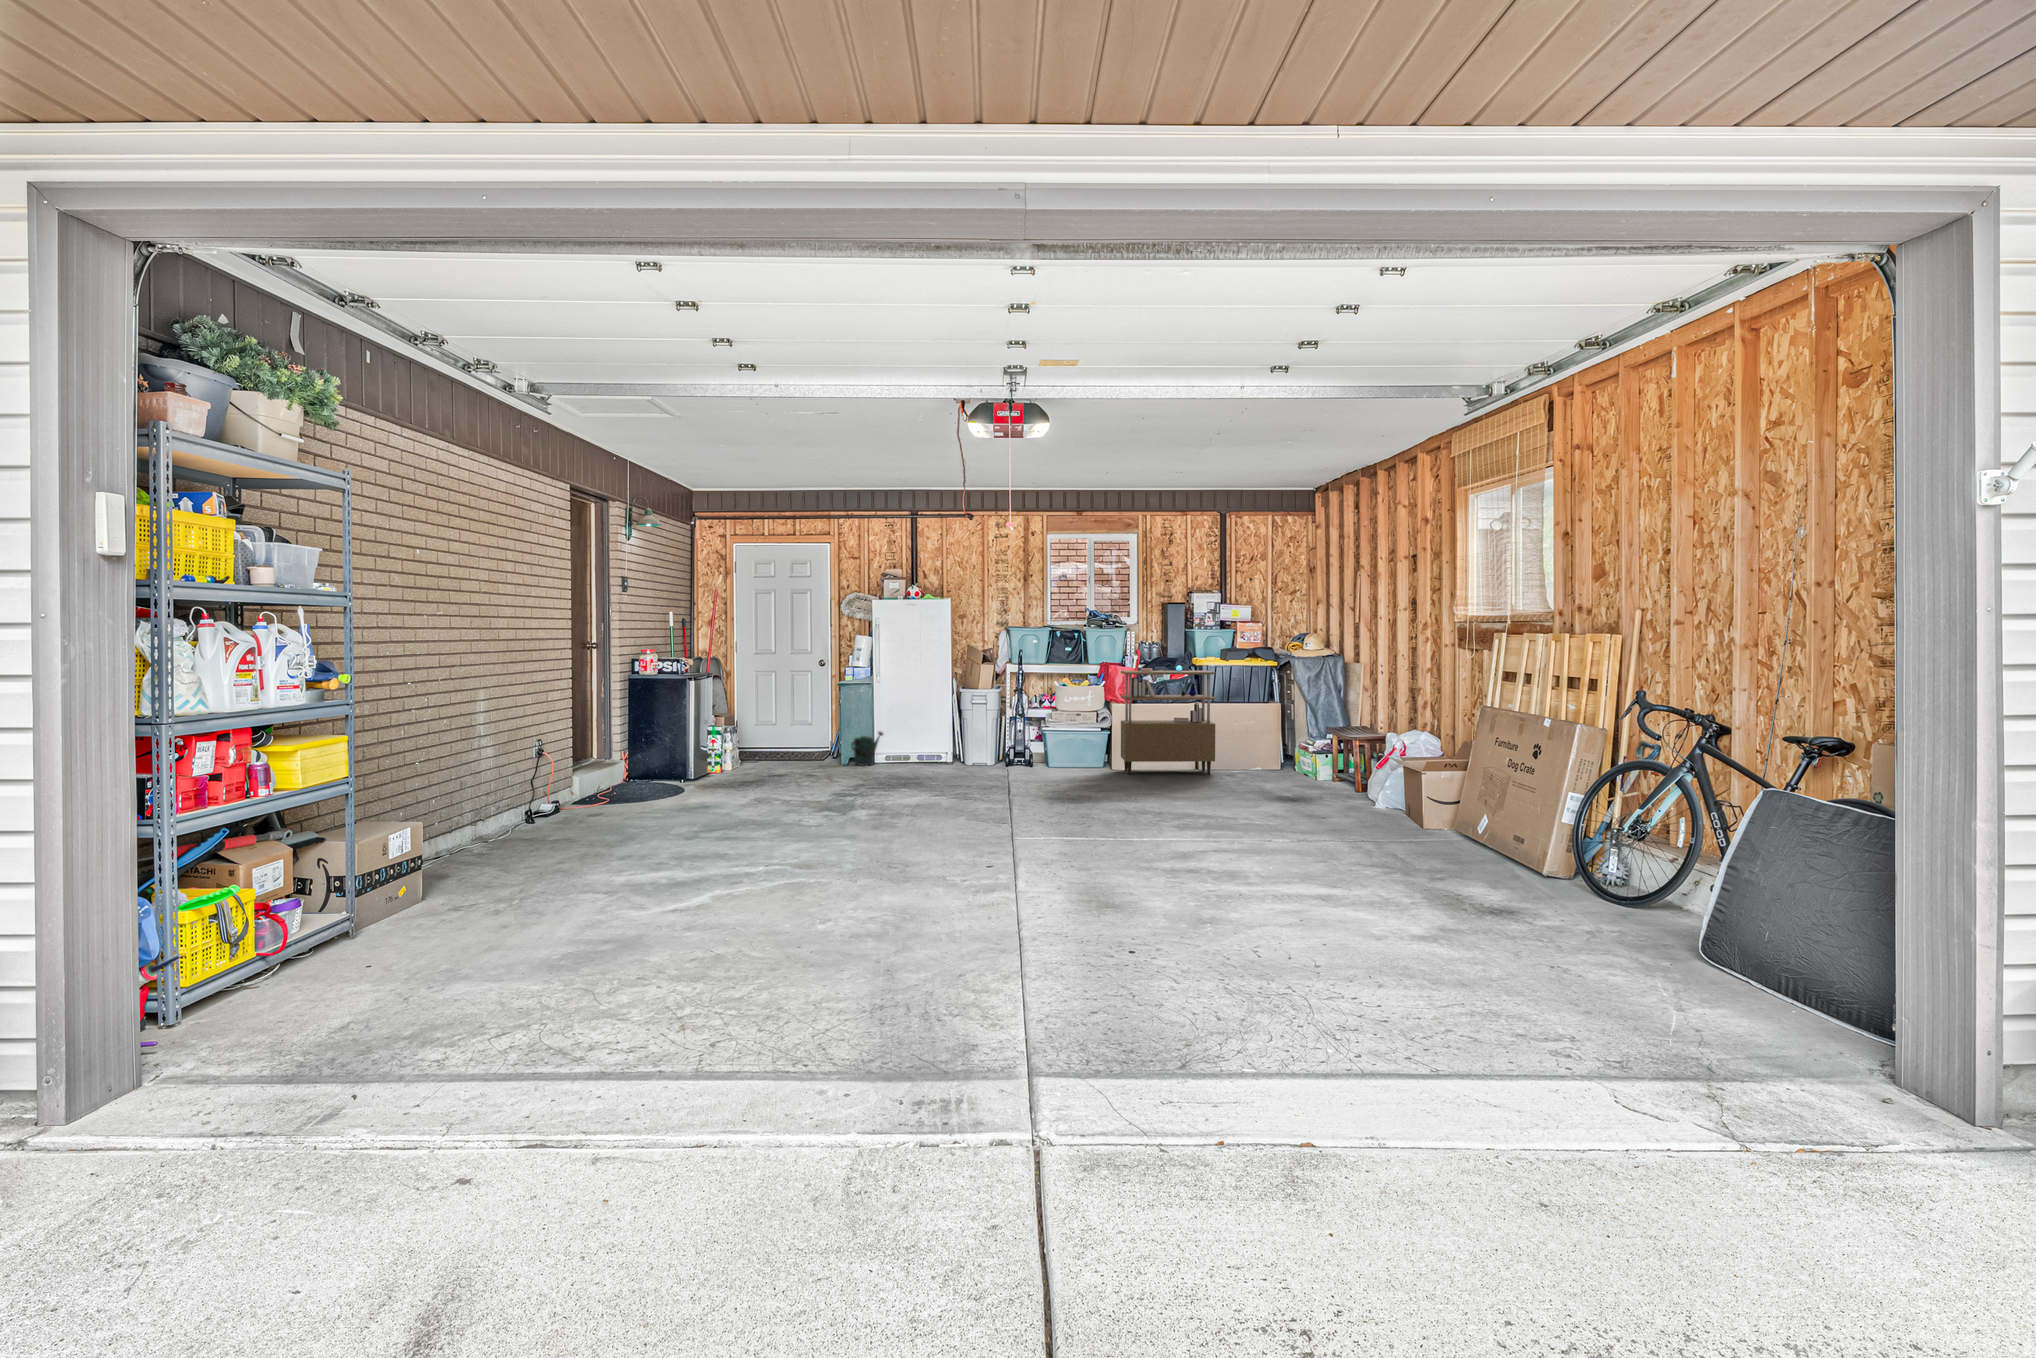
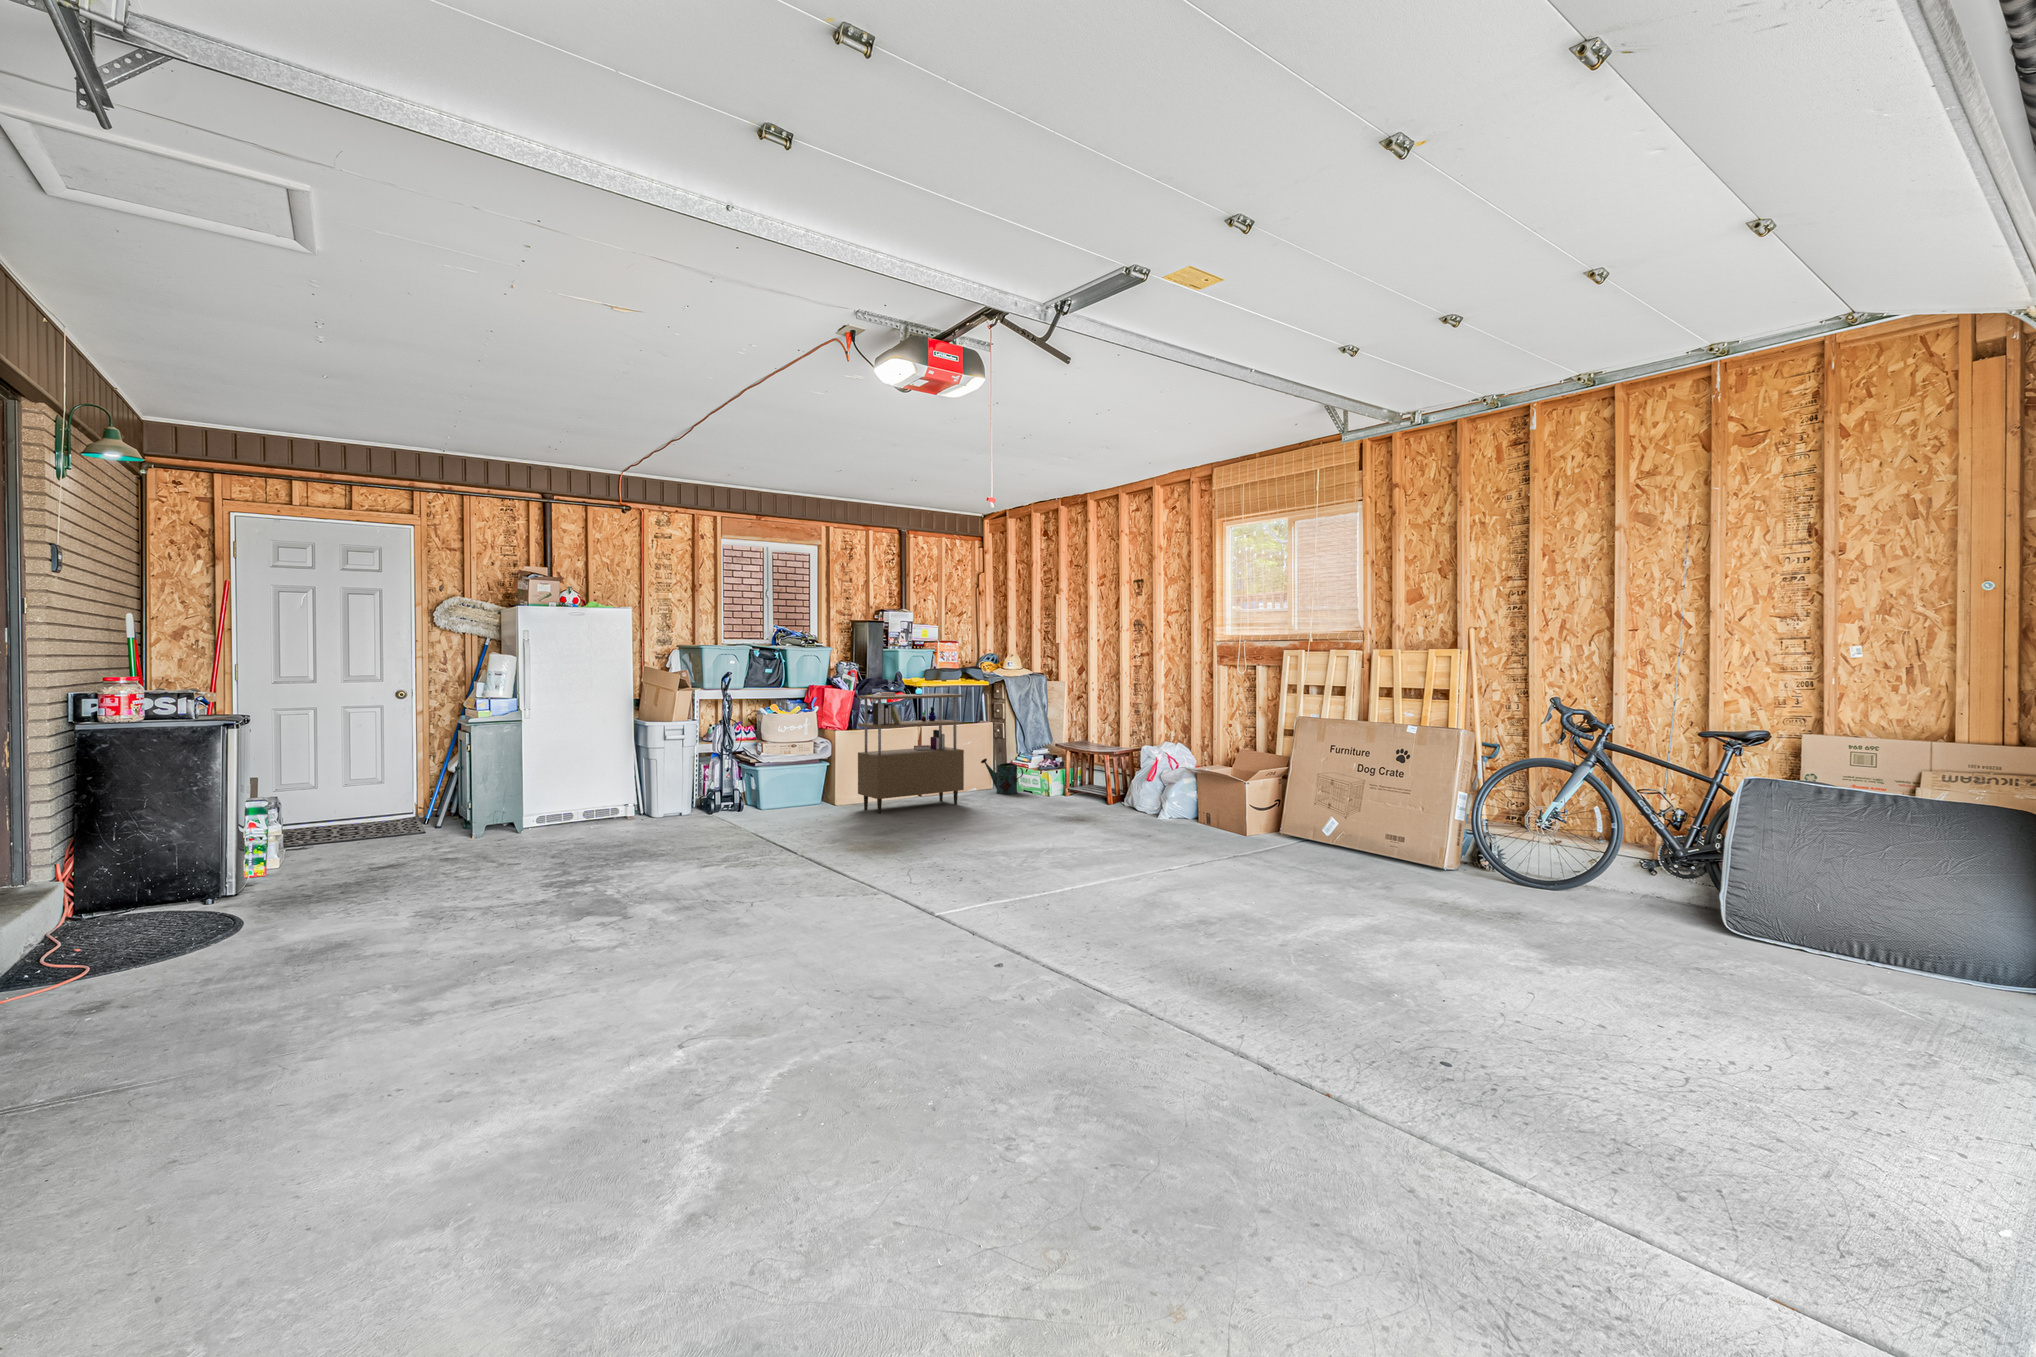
watering can: present [851,732,883,766] -> present [981,759,1023,794]

